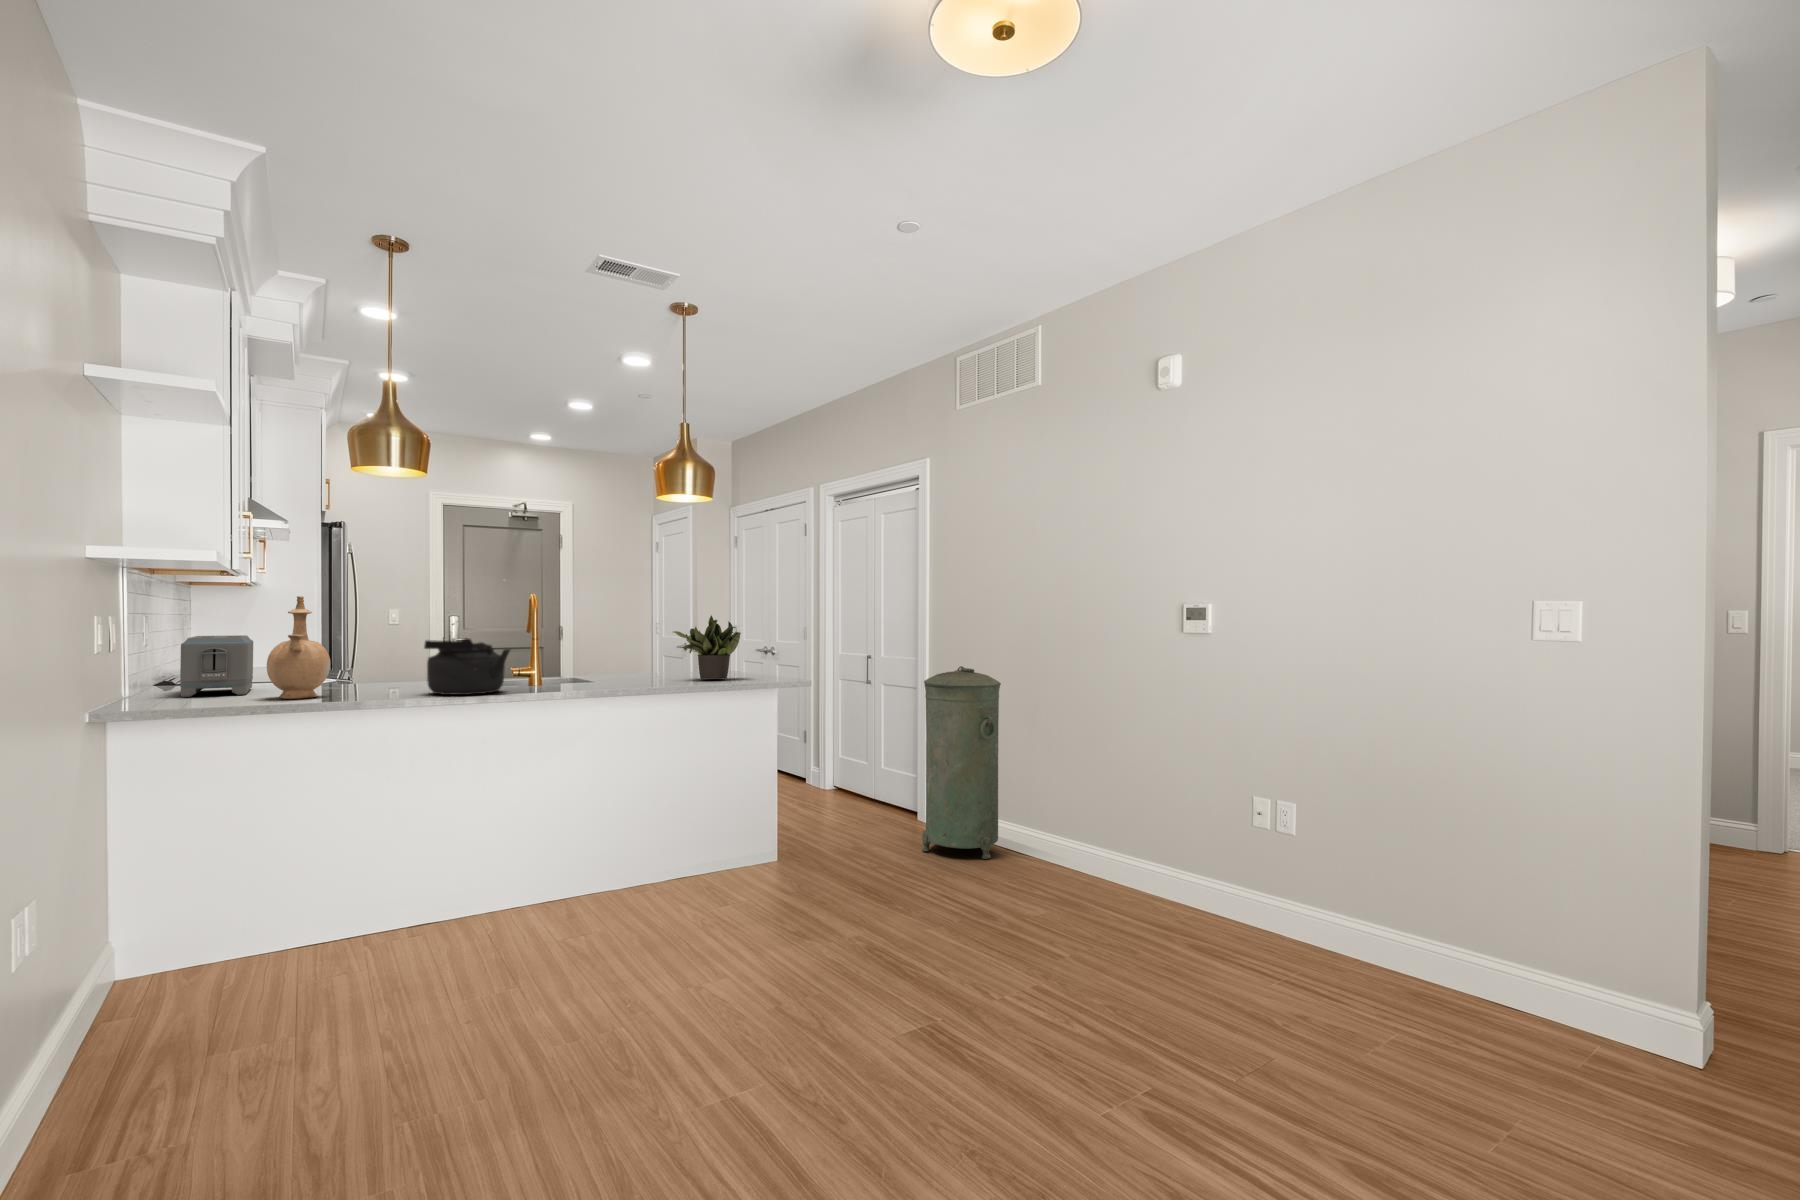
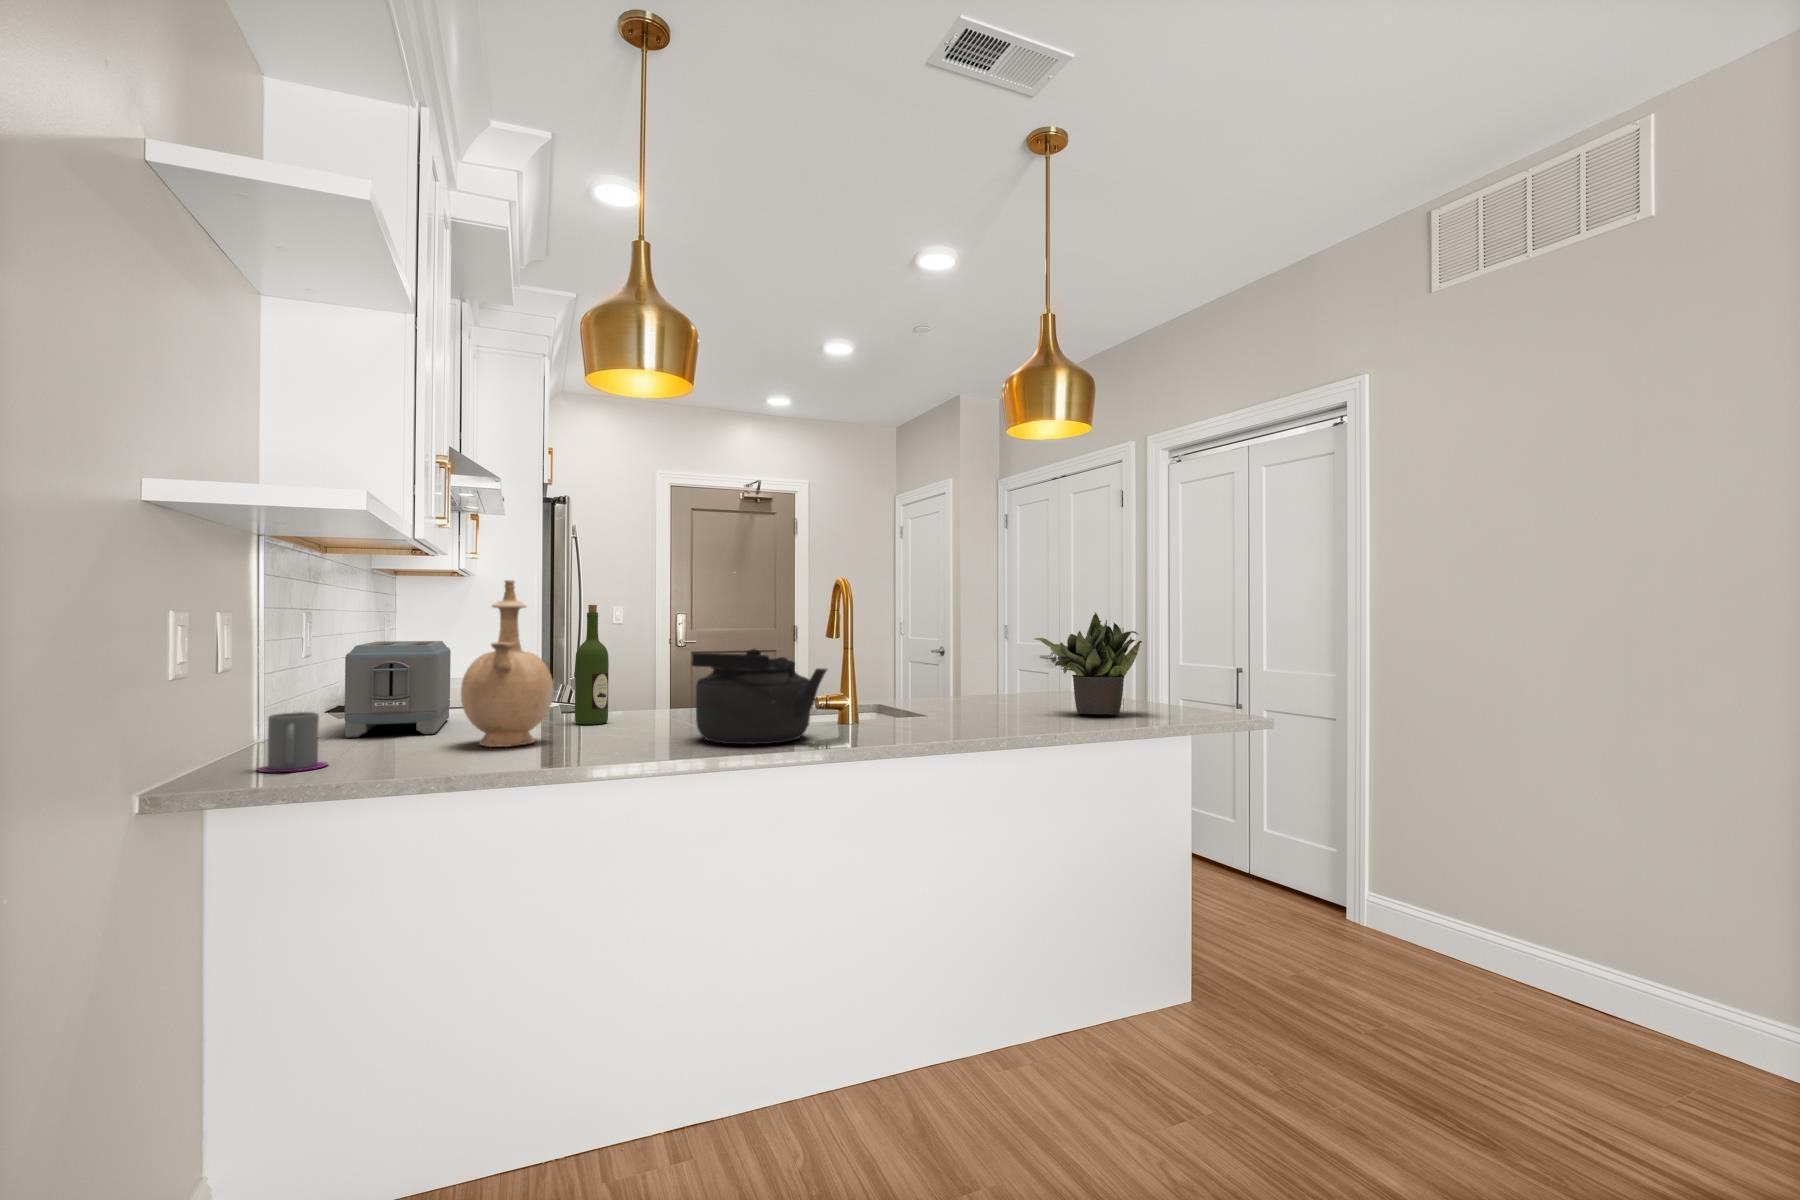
wine bottle: none [347,611,371,689] -> present [575,605,609,724]
trash can: present [922,666,1001,859] -> none [1414,698,1569,1029]
mug: none [136,676,182,710] -> present [257,712,327,772]

